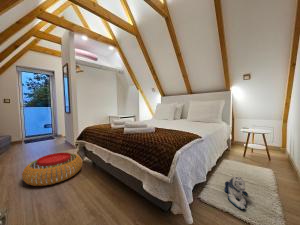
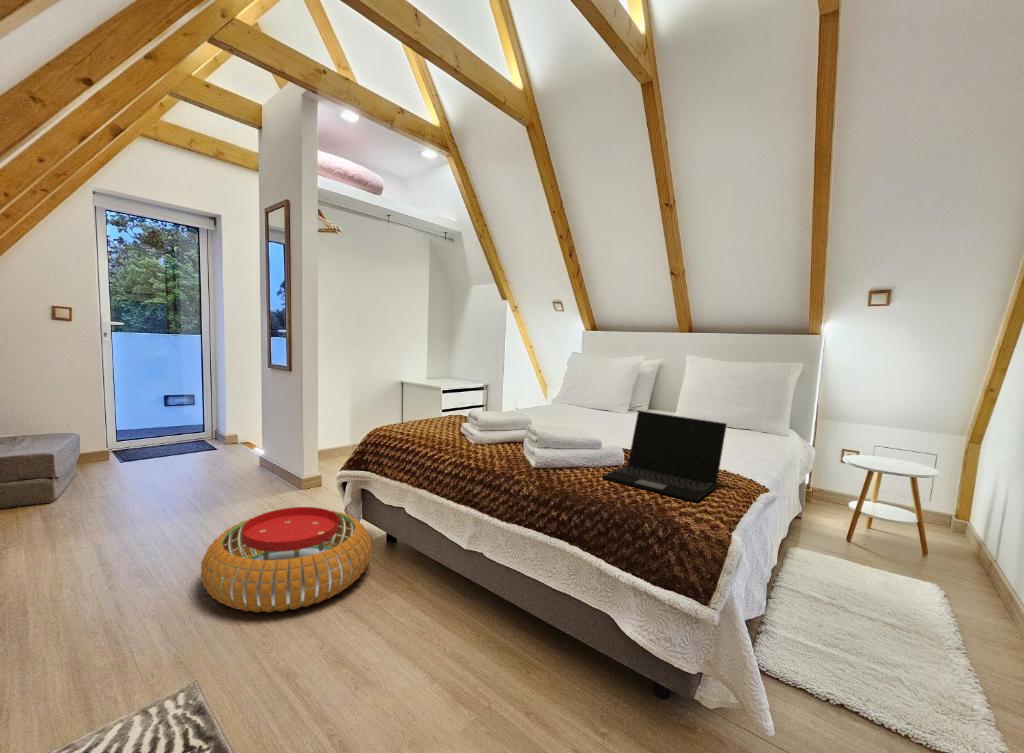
laptop: none [143,114,184,141] -> present [602,411,727,502]
plush toy: present [224,177,248,209] -> none [819,607,892,698]

